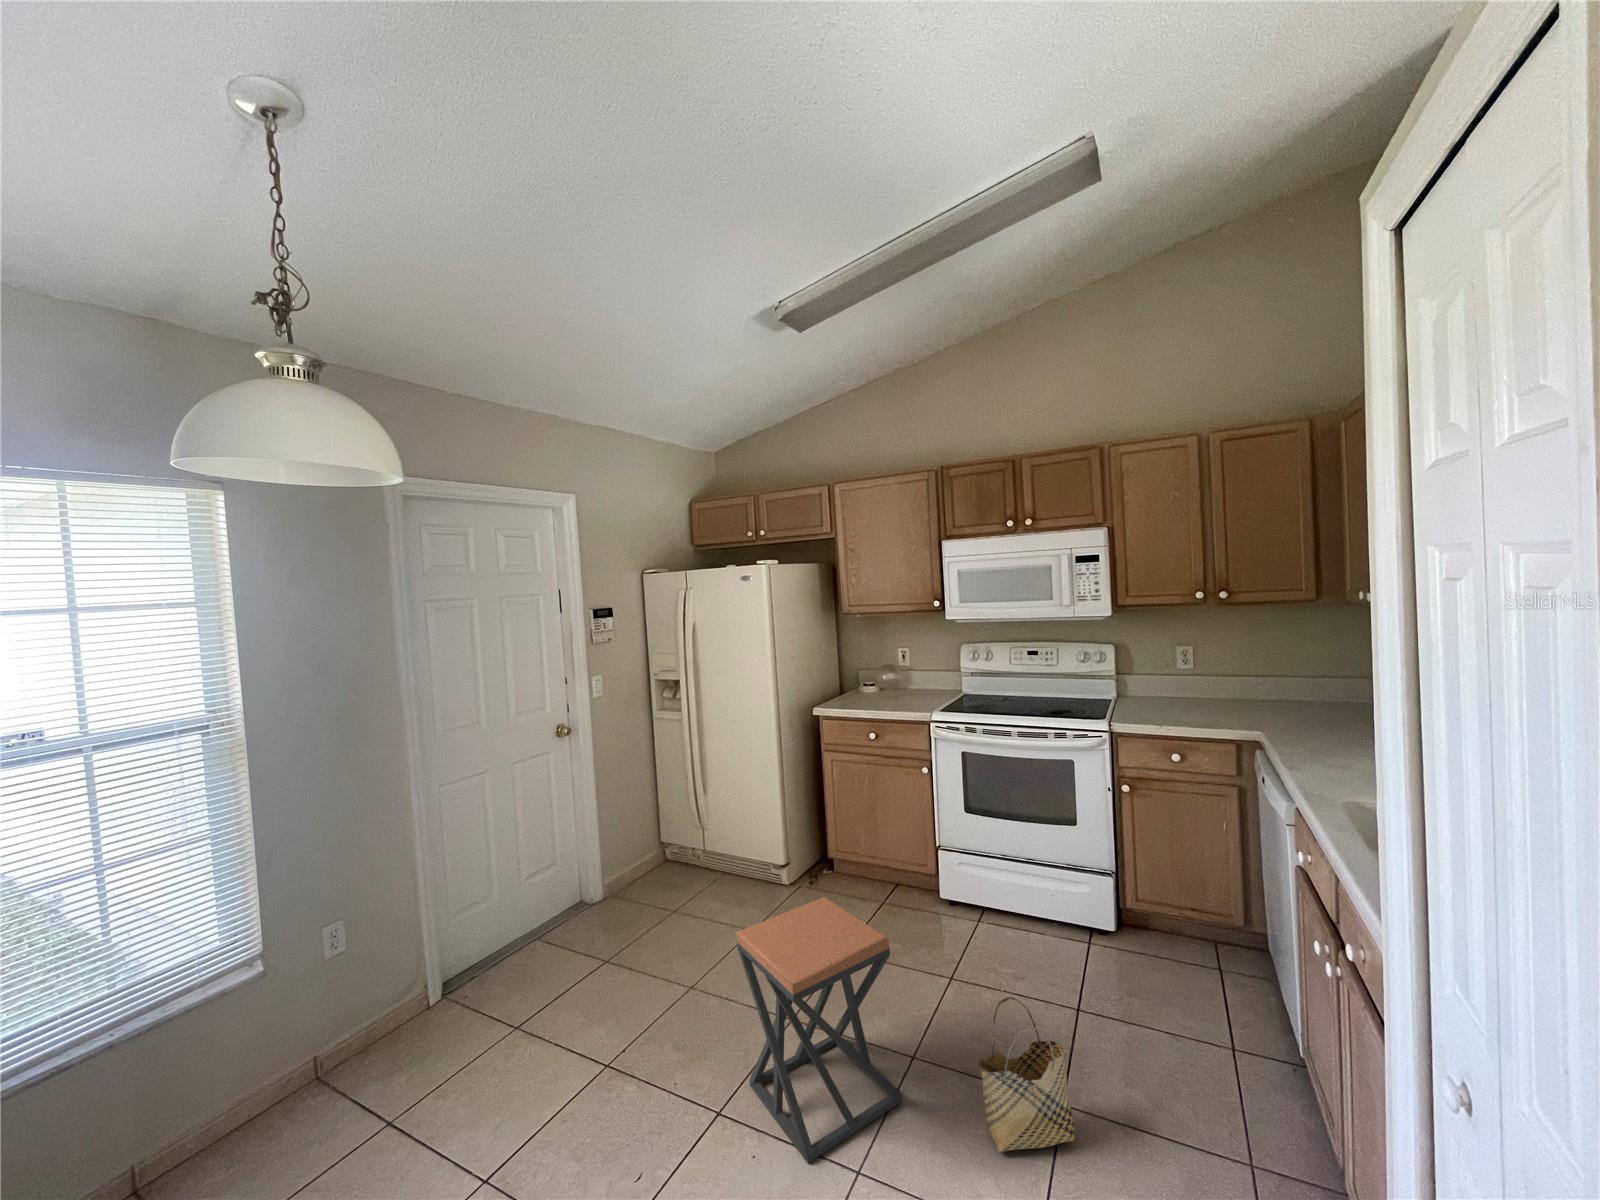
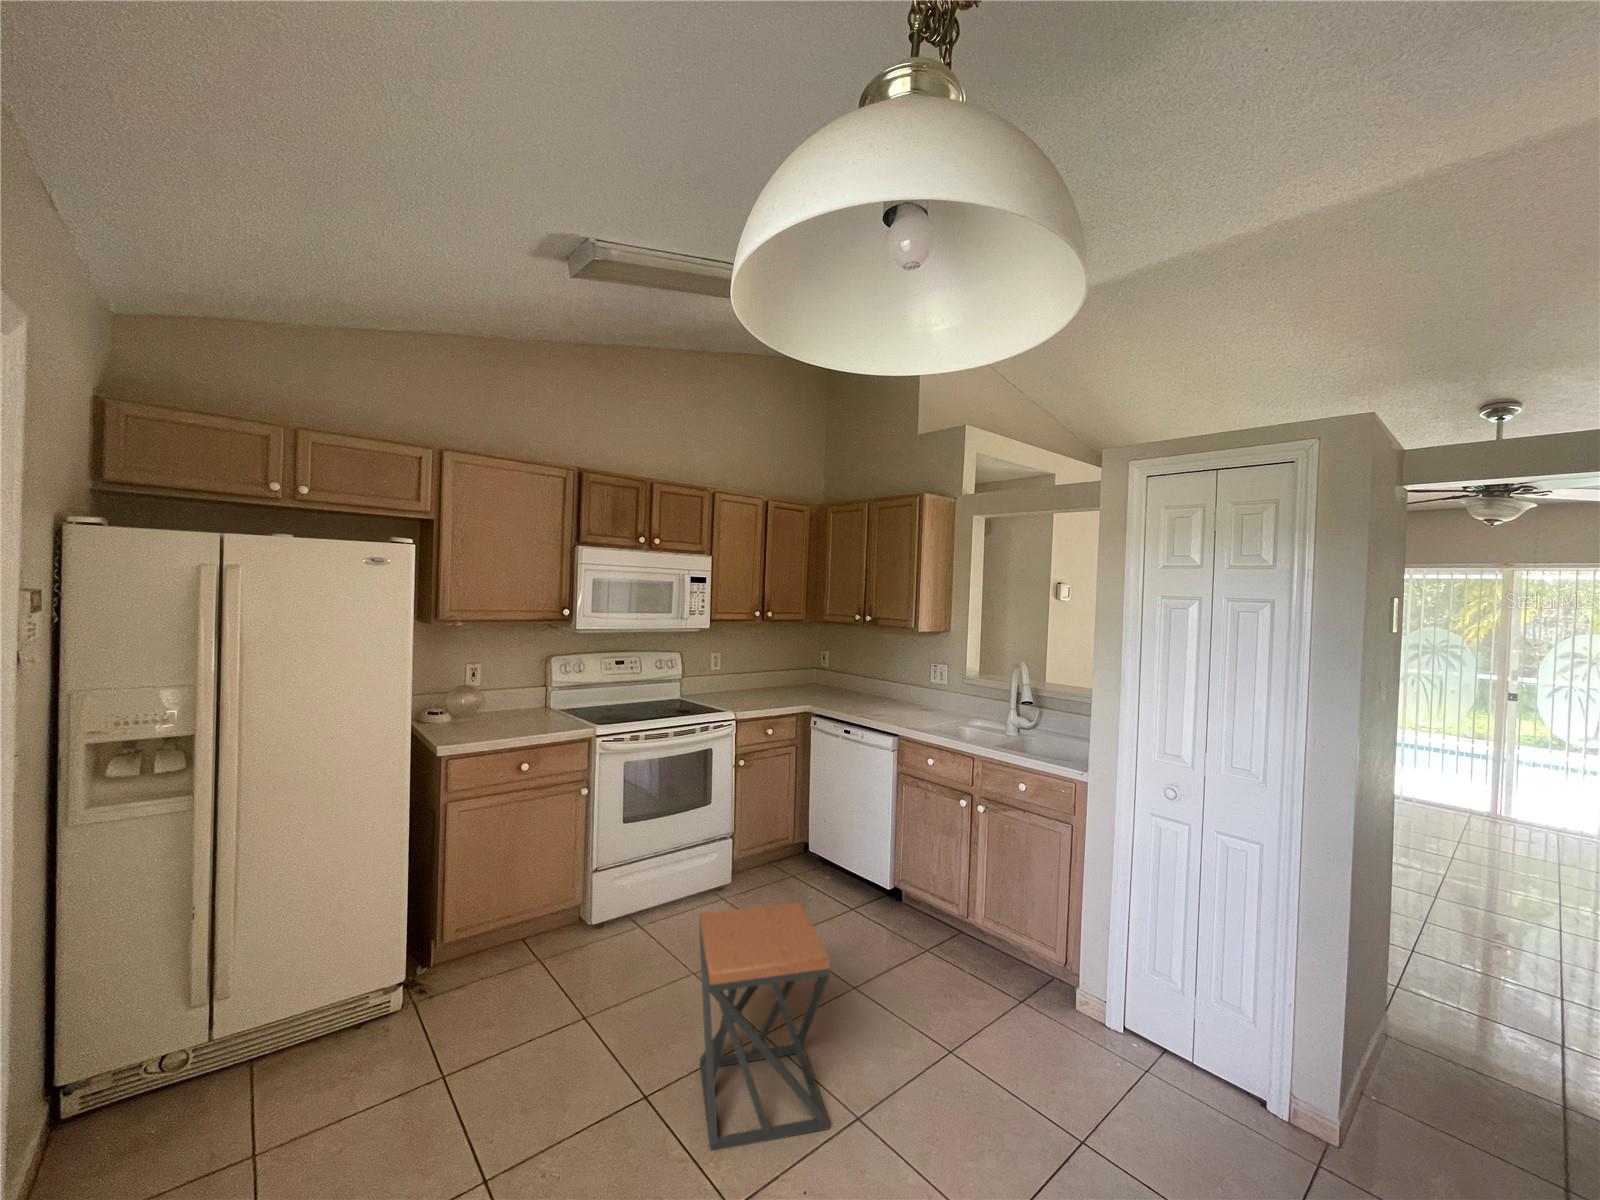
woven basket: present [978,997,1075,1152] -> none [844,908,883,1018]

